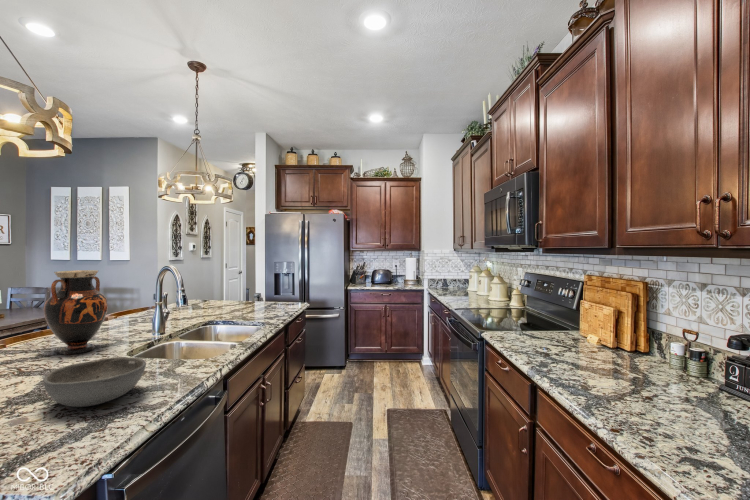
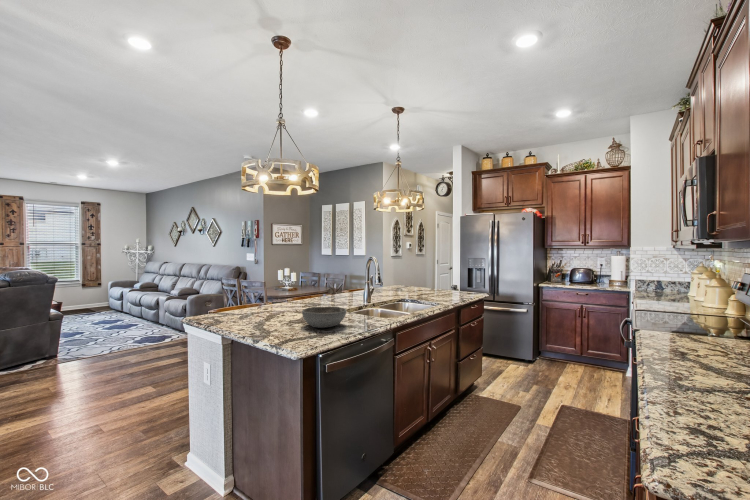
vase: present [44,270,108,355] -> none [309,258,338,307]

